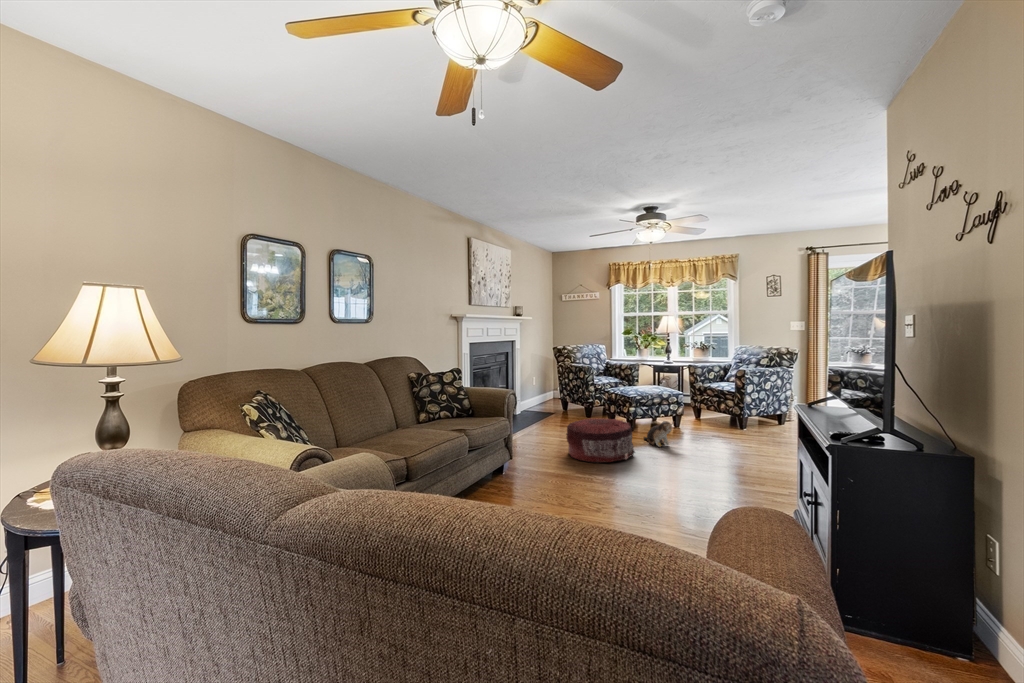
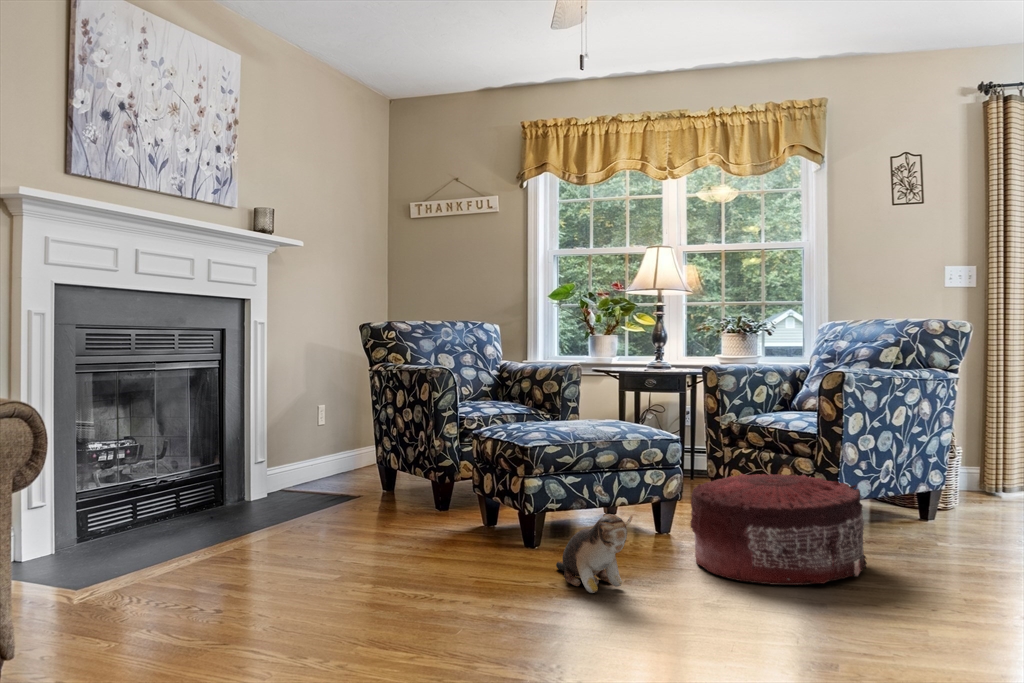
pouf: present [566,418,635,463] -> present [690,474,867,585]

